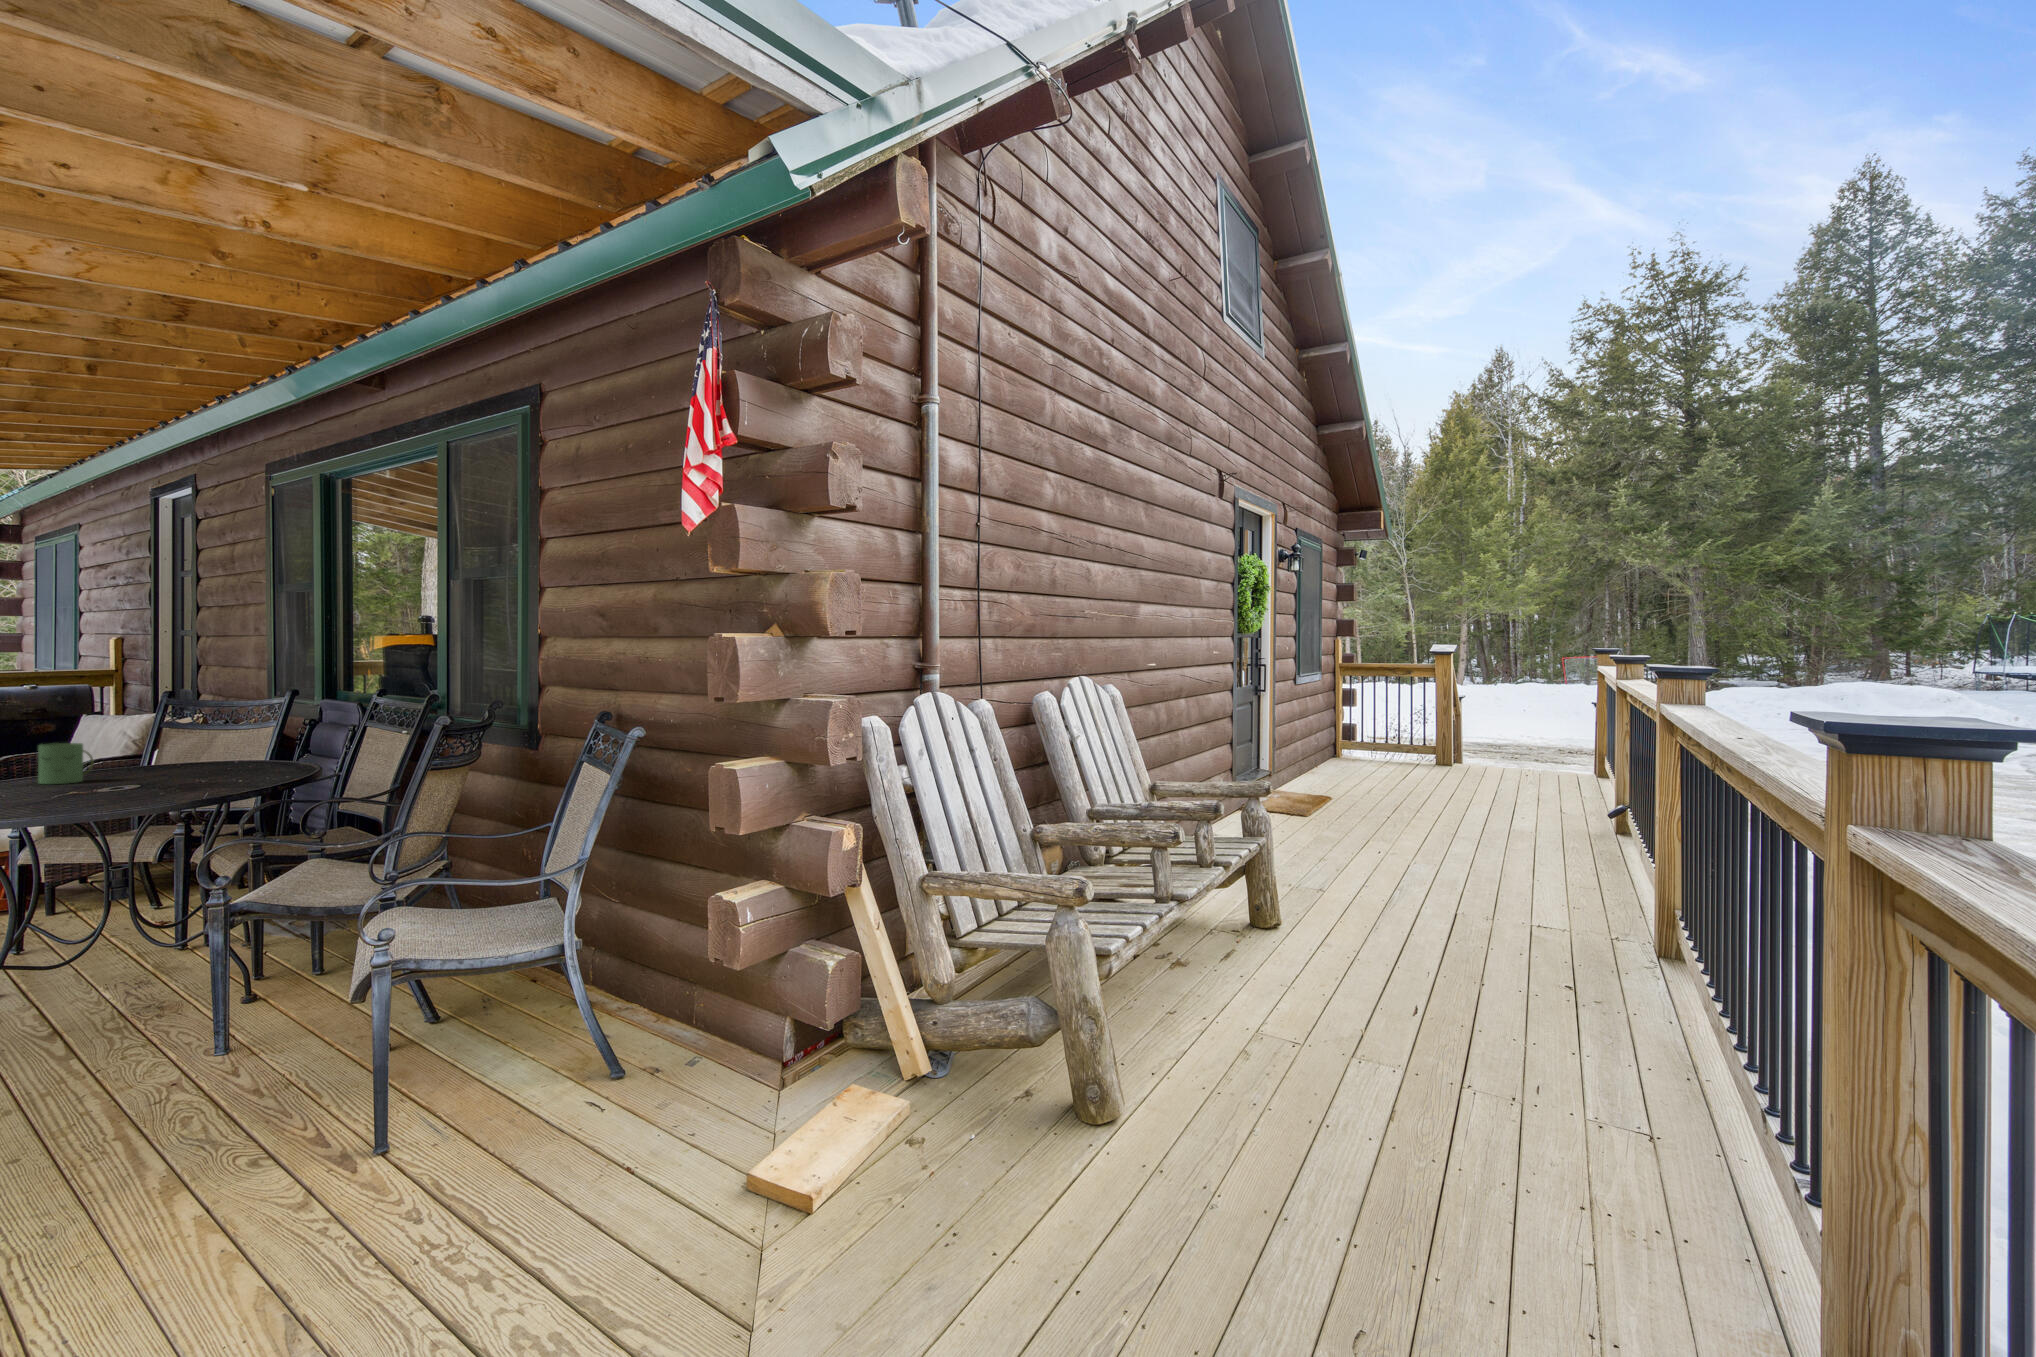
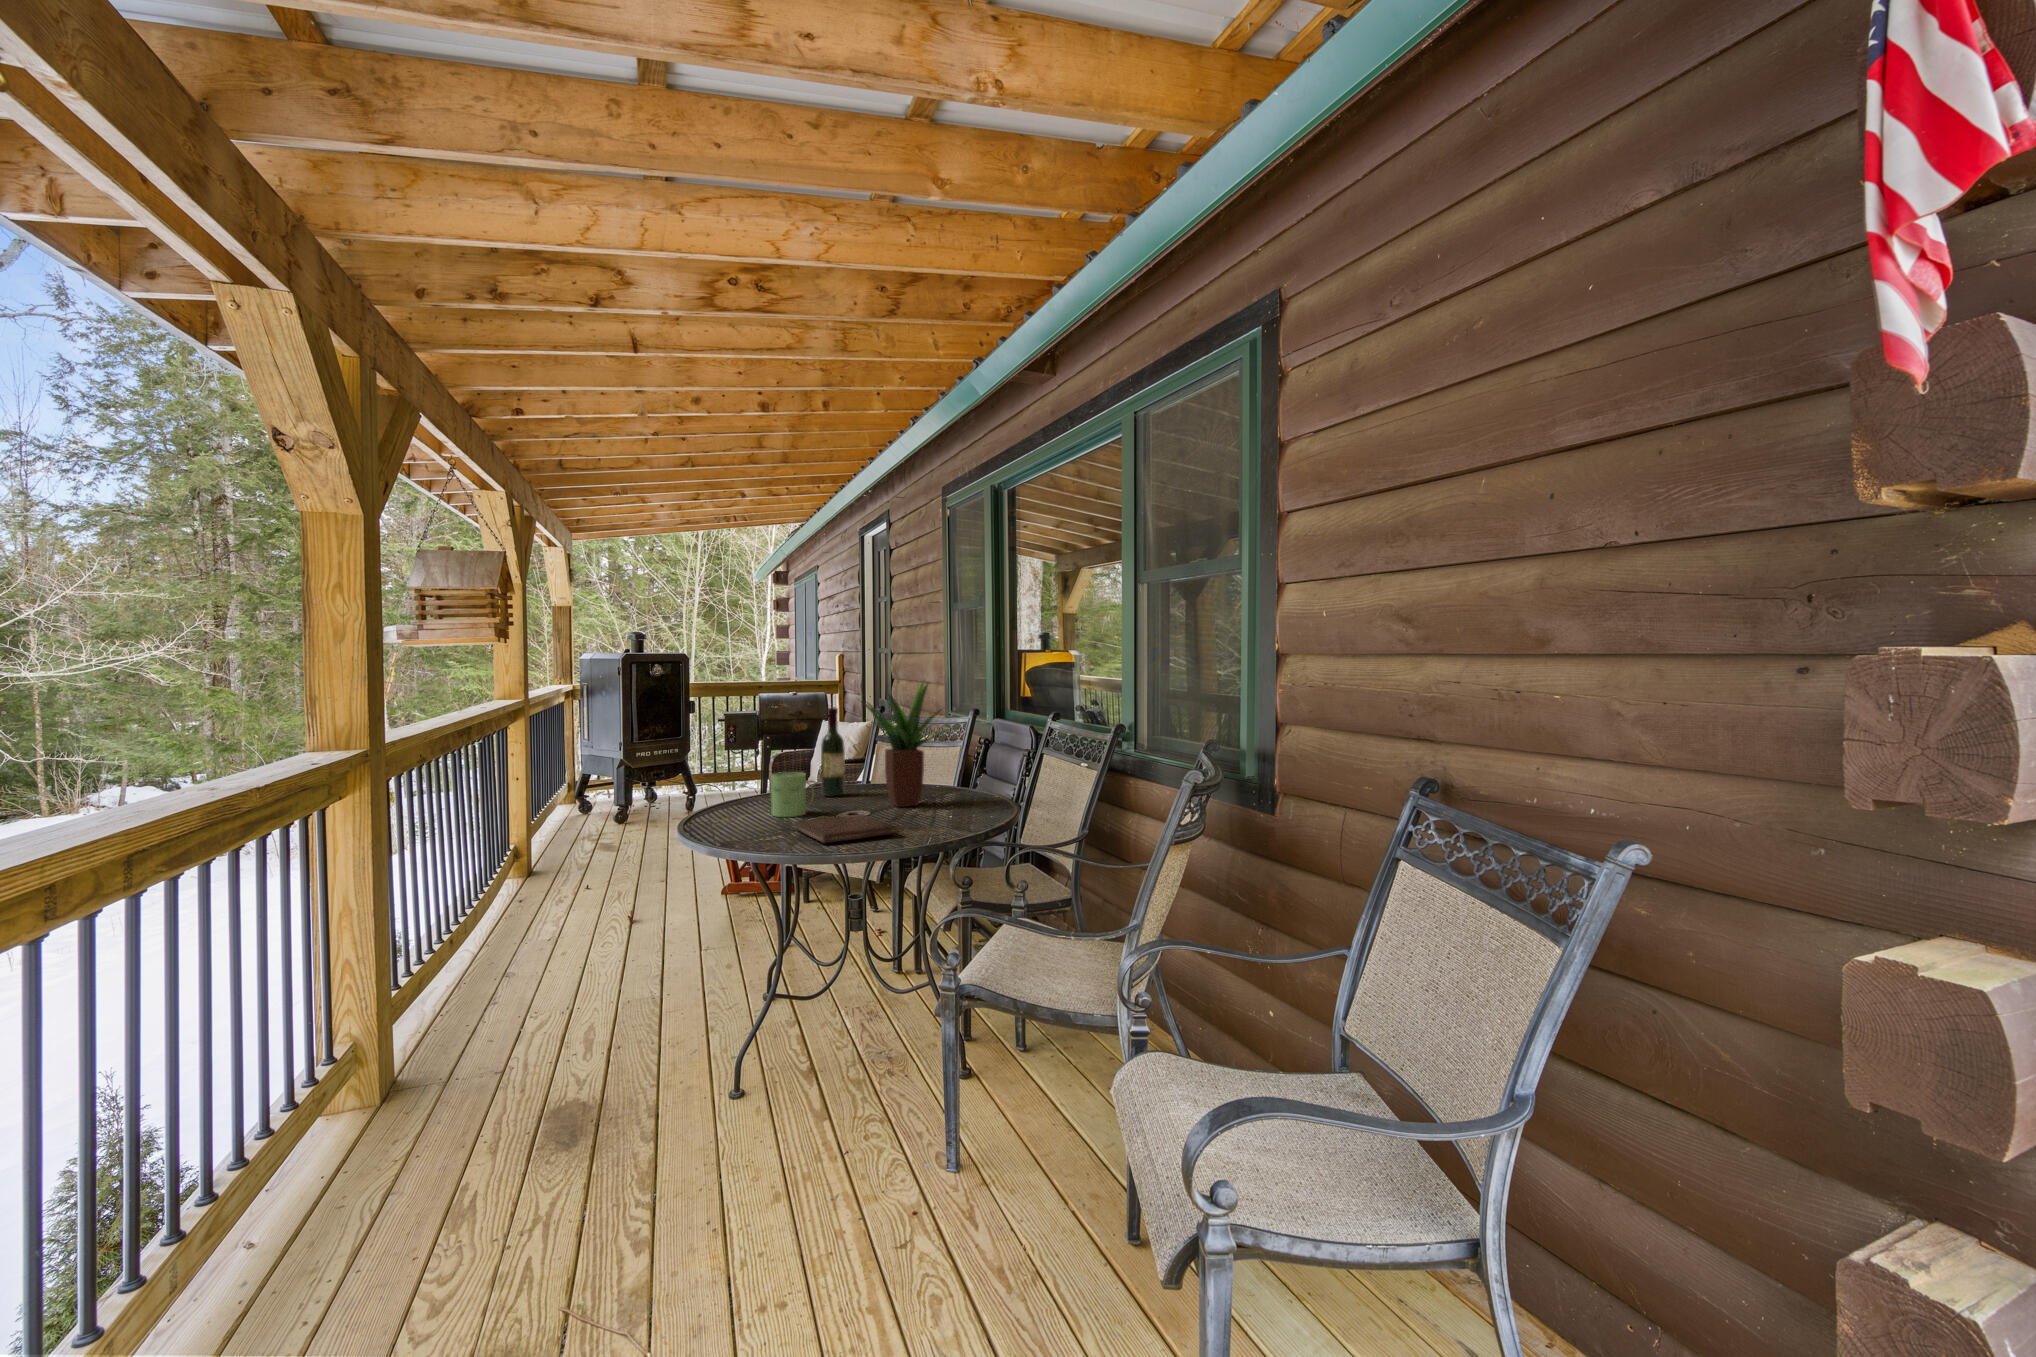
potted plant: none [146,657,271,773] -> present [861,682,957,807]
wine bottle: none [100,684,131,770] -> present [821,708,845,797]
book: none [71,775,195,794] -> present [794,814,899,843]

